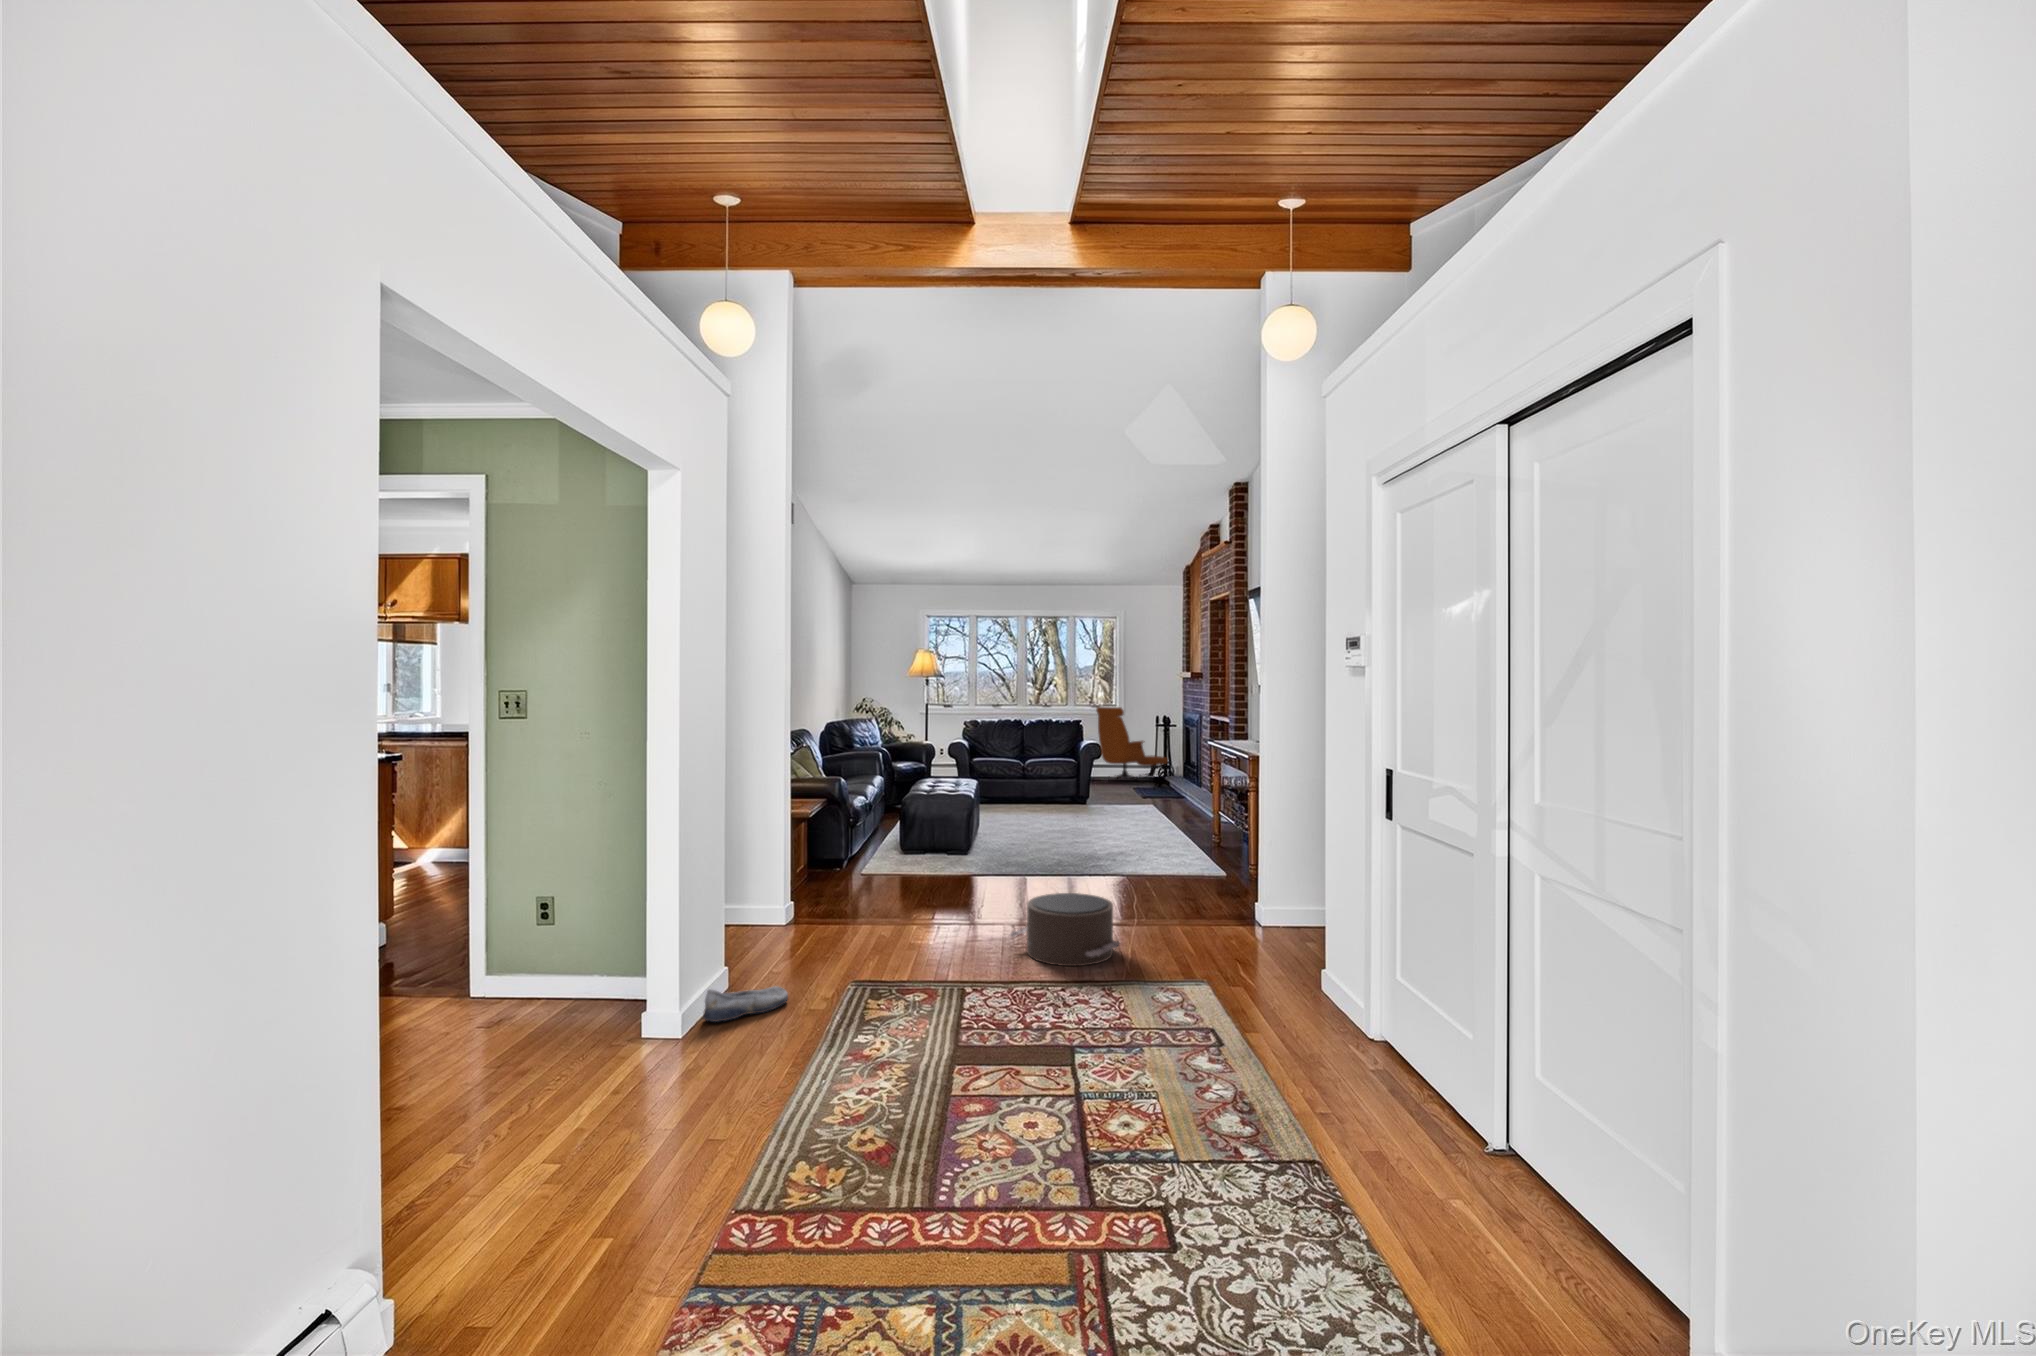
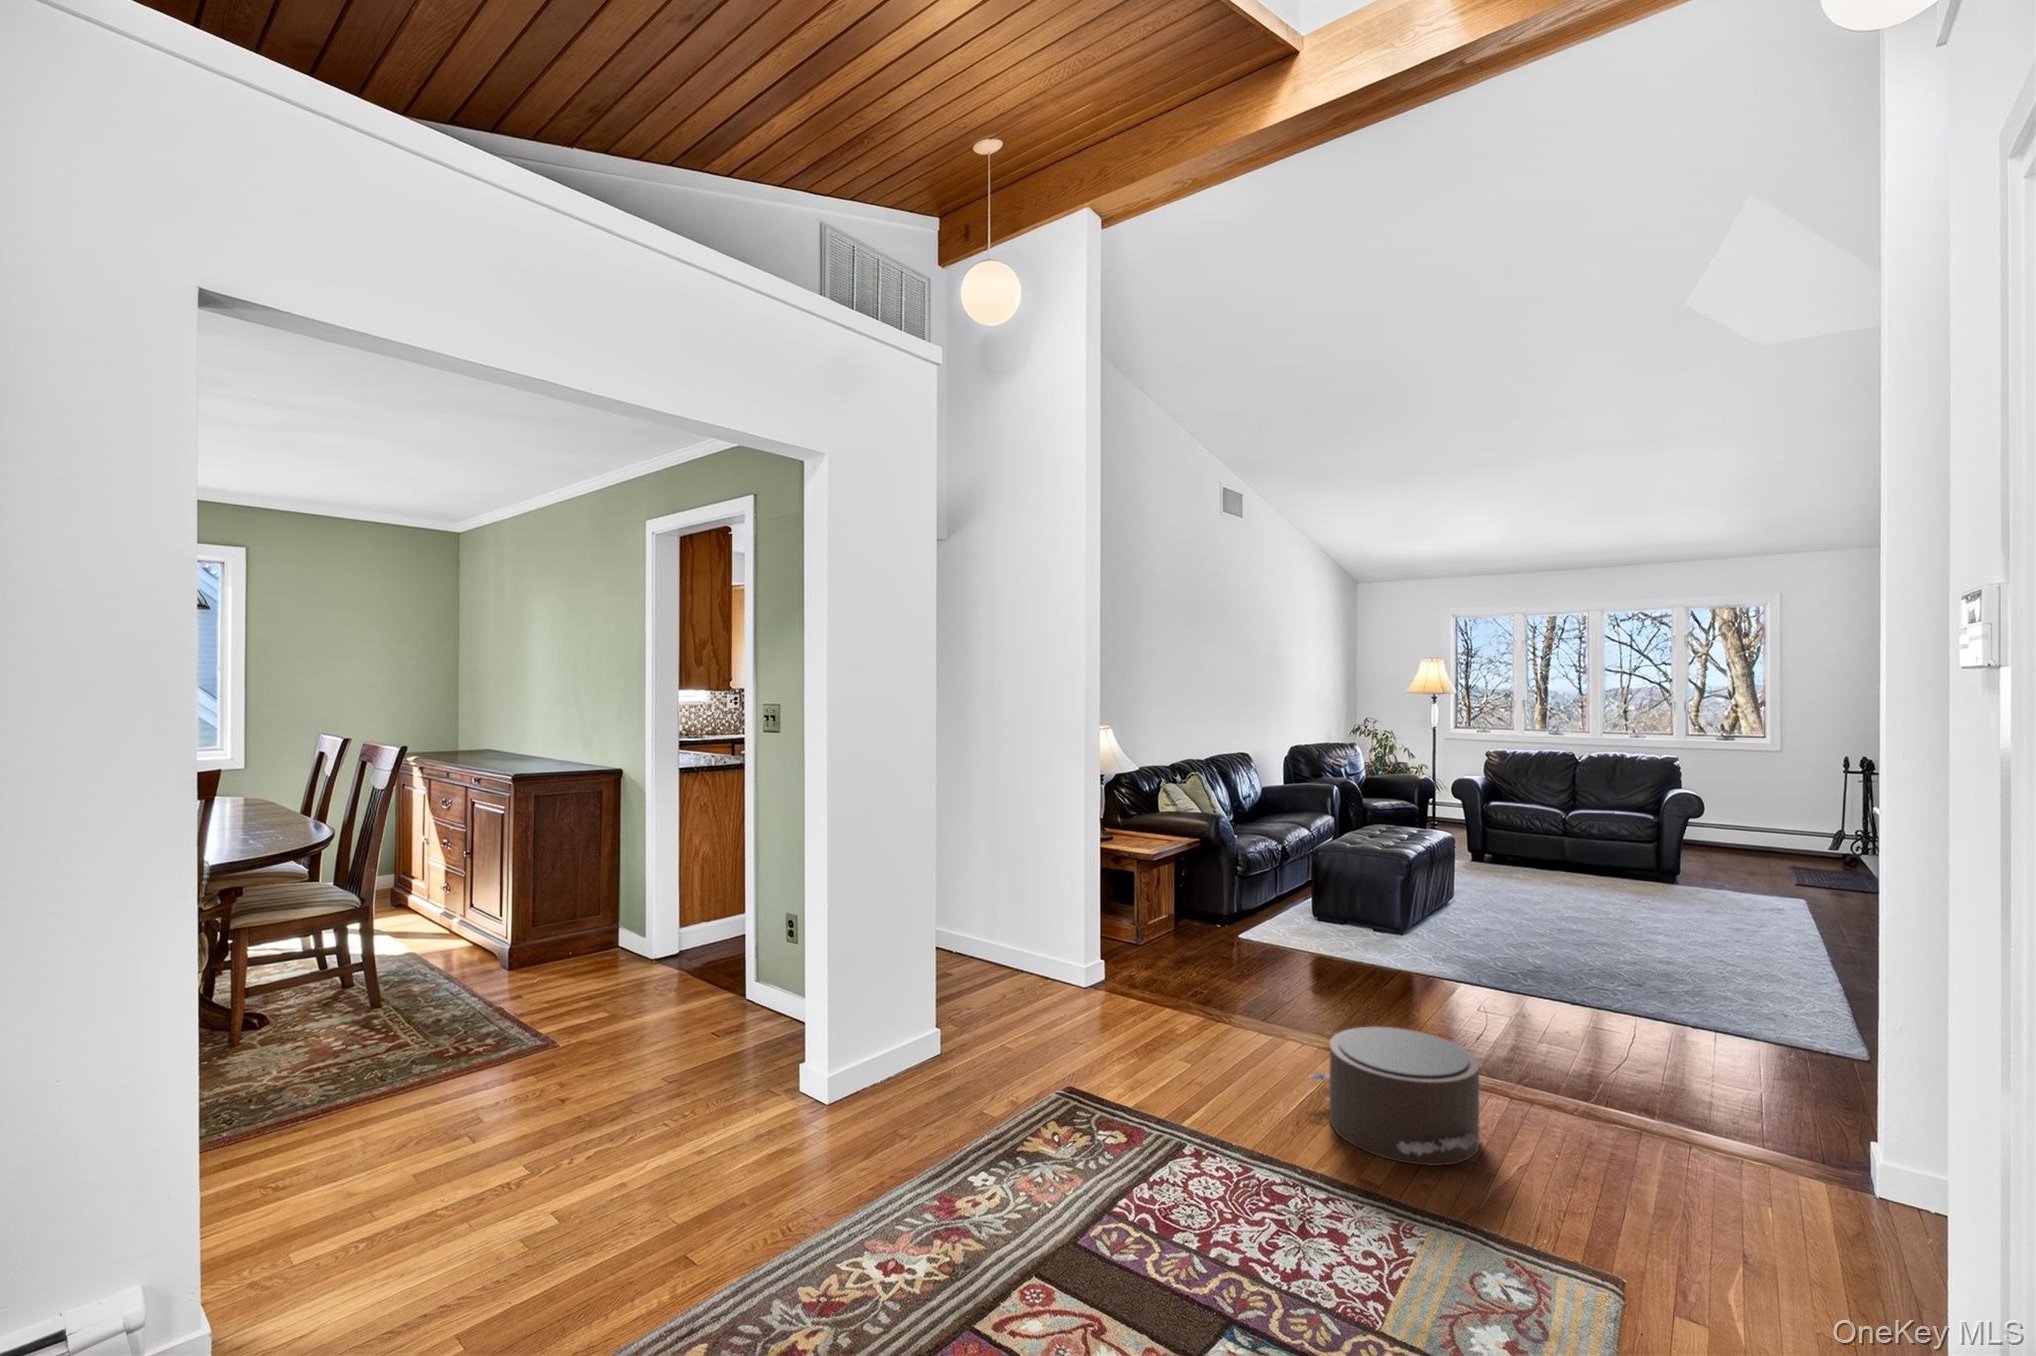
lounge chair: present [1096,707,1168,781] -> none [1713,739,1866,861]
shoe: present [703,986,788,1022] -> none [857,1058,966,1103]

